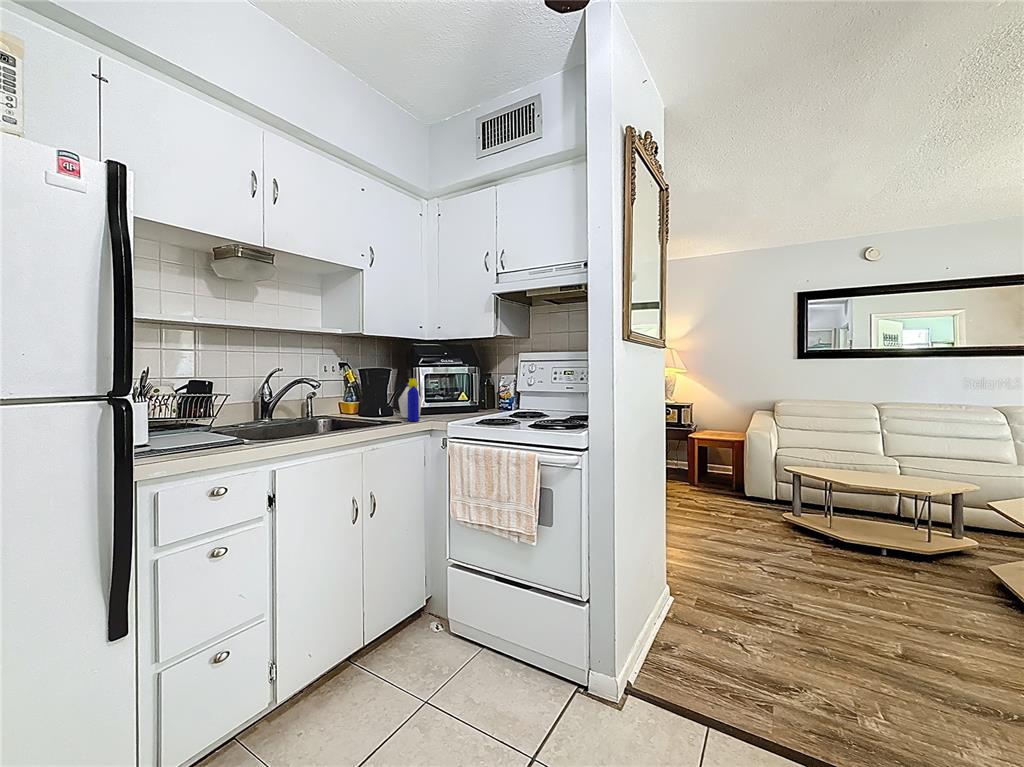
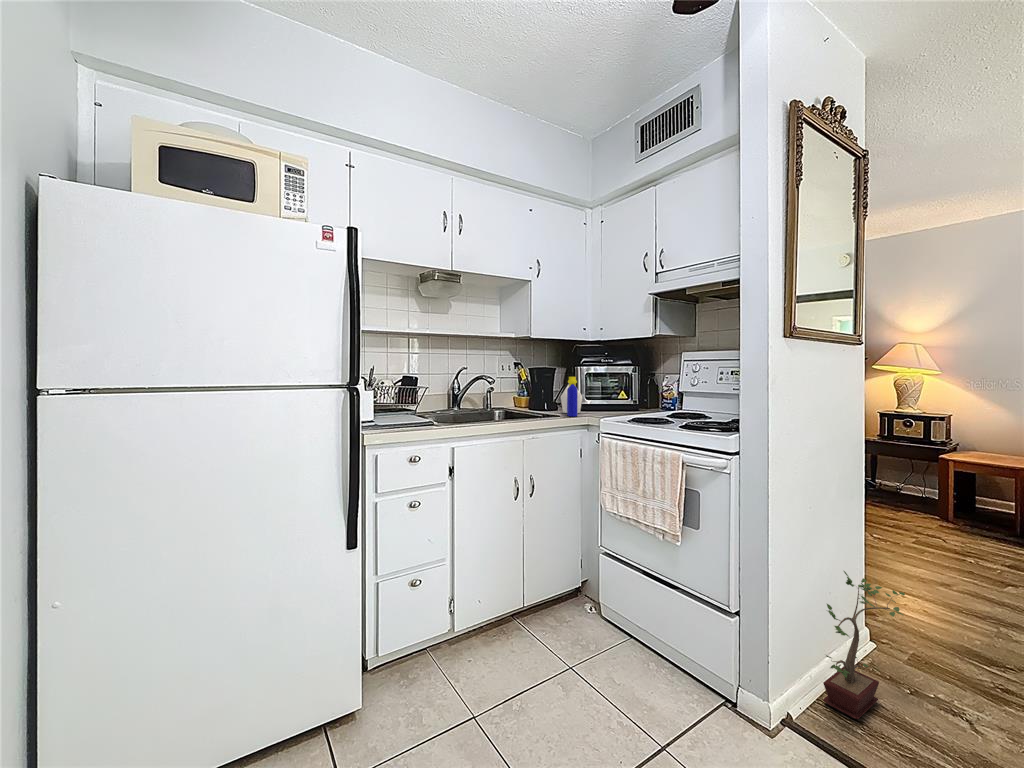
potted plant: none [655,544,707,673] -> present [823,571,905,719]

